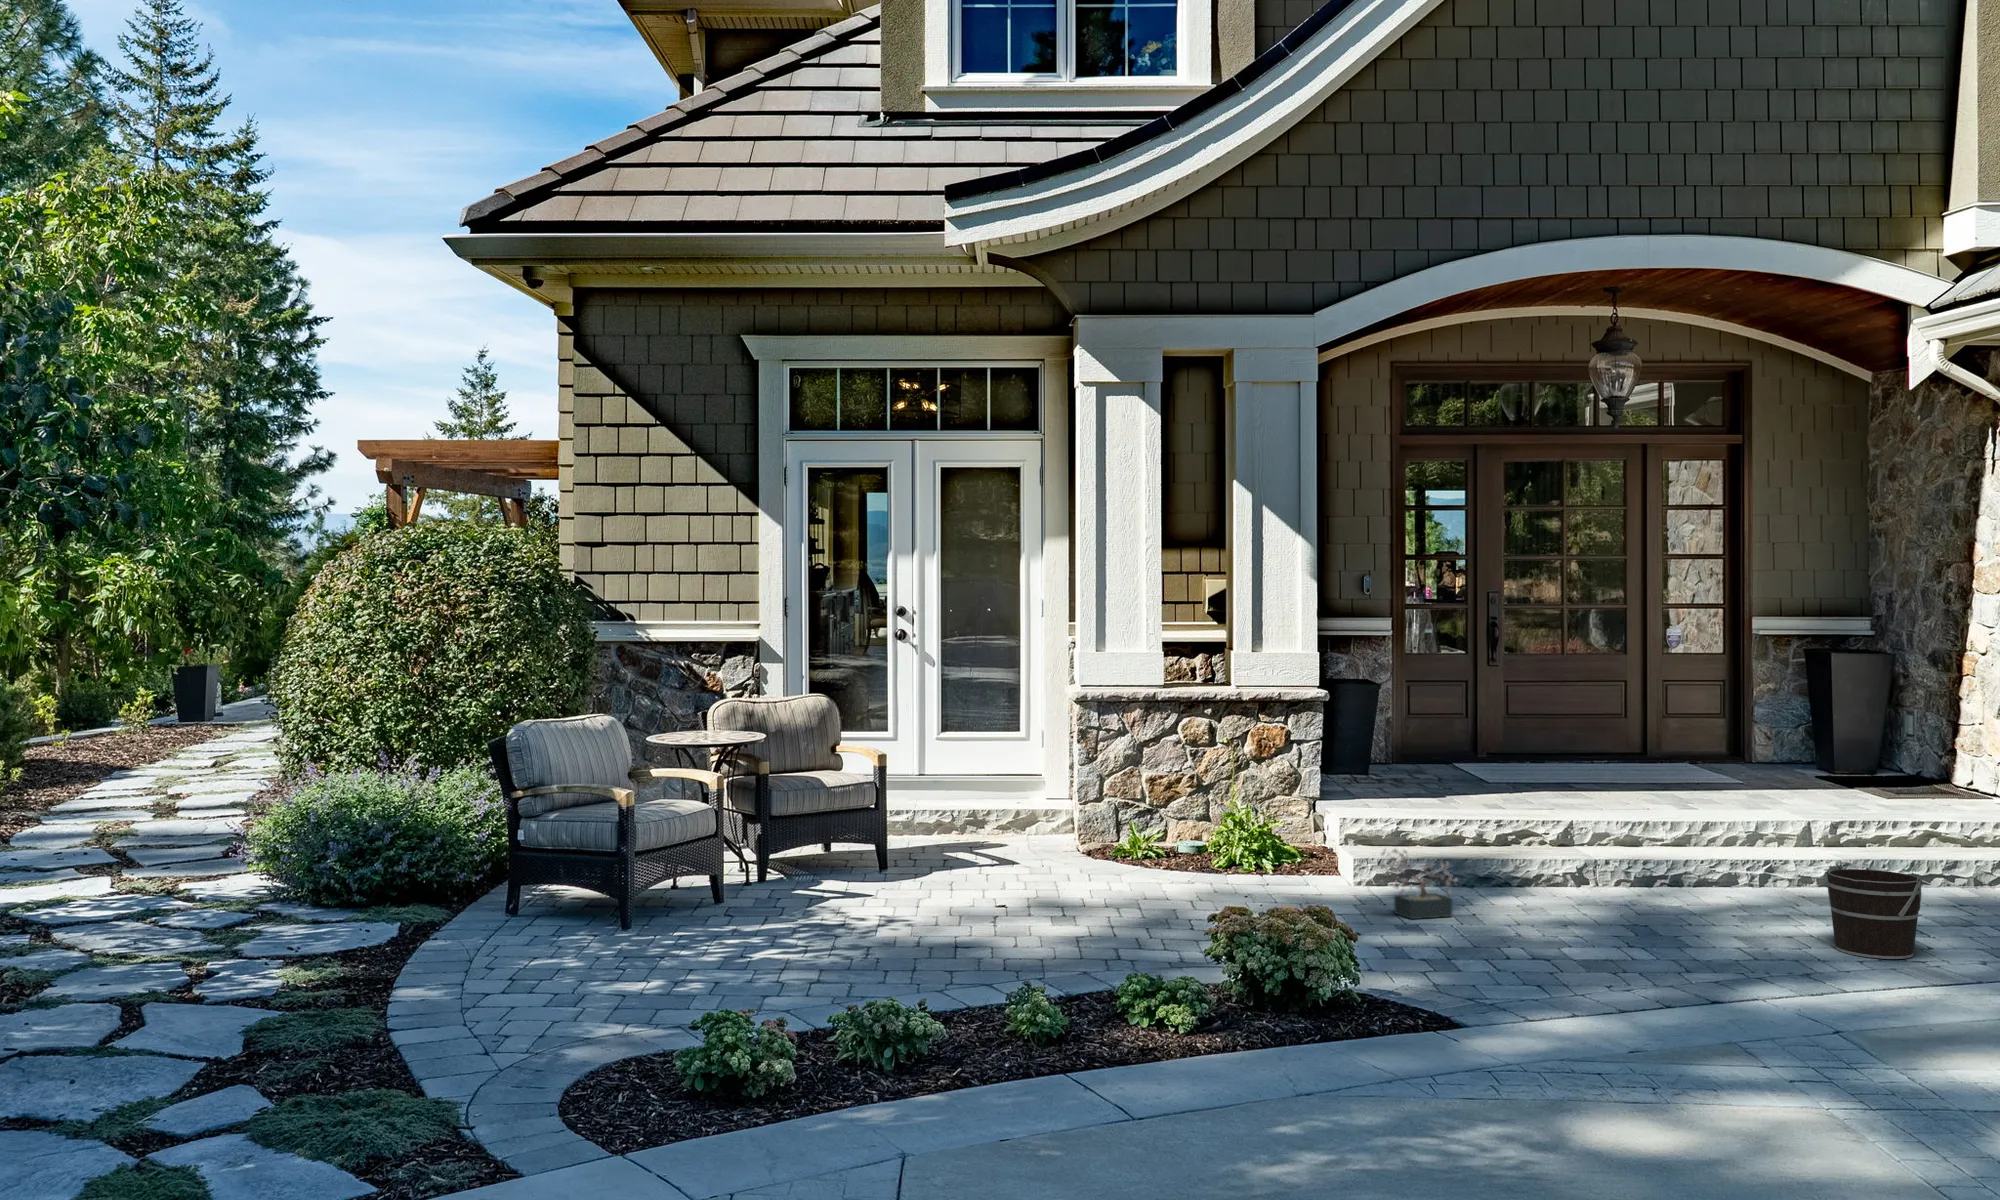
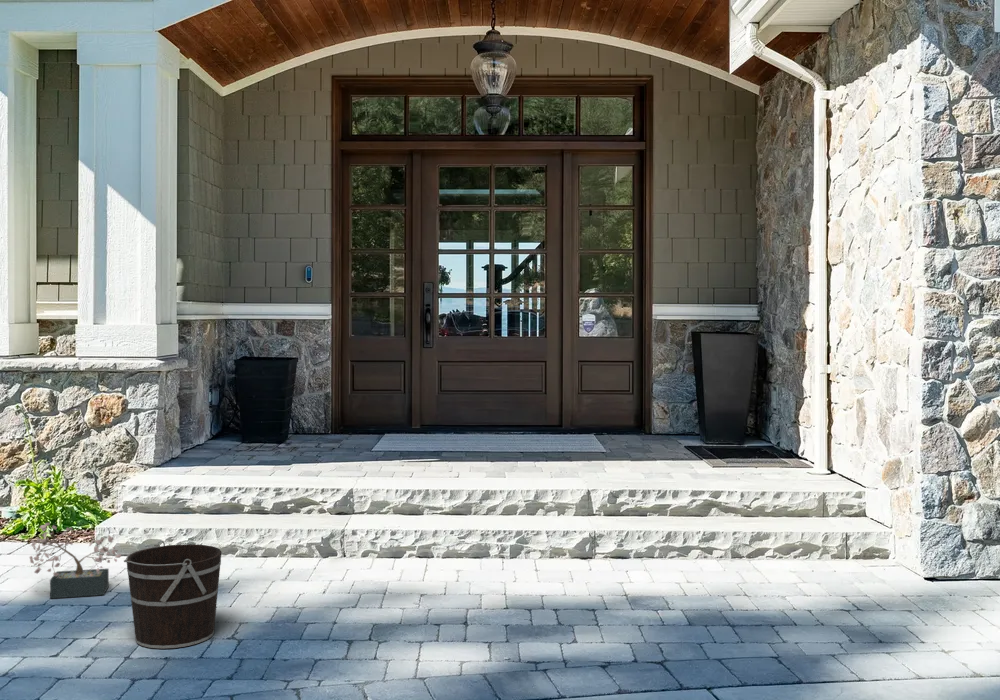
bucket: present [1824,866,1922,959] -> present [124,541,222,649]

